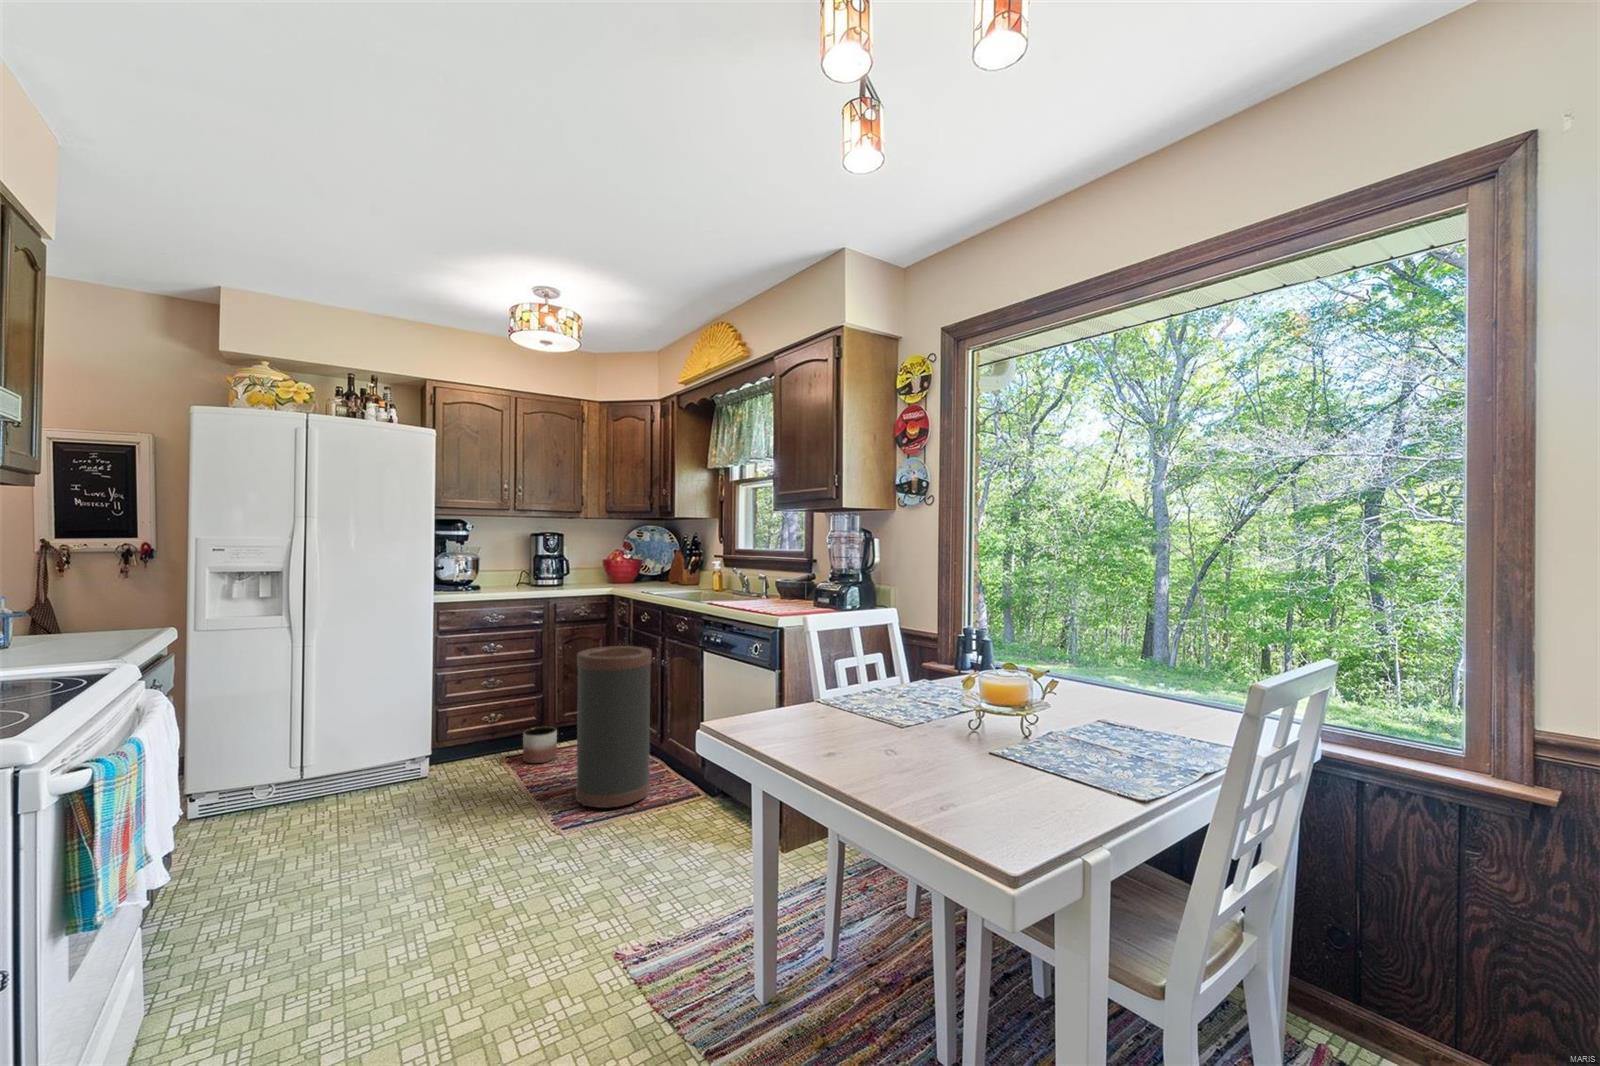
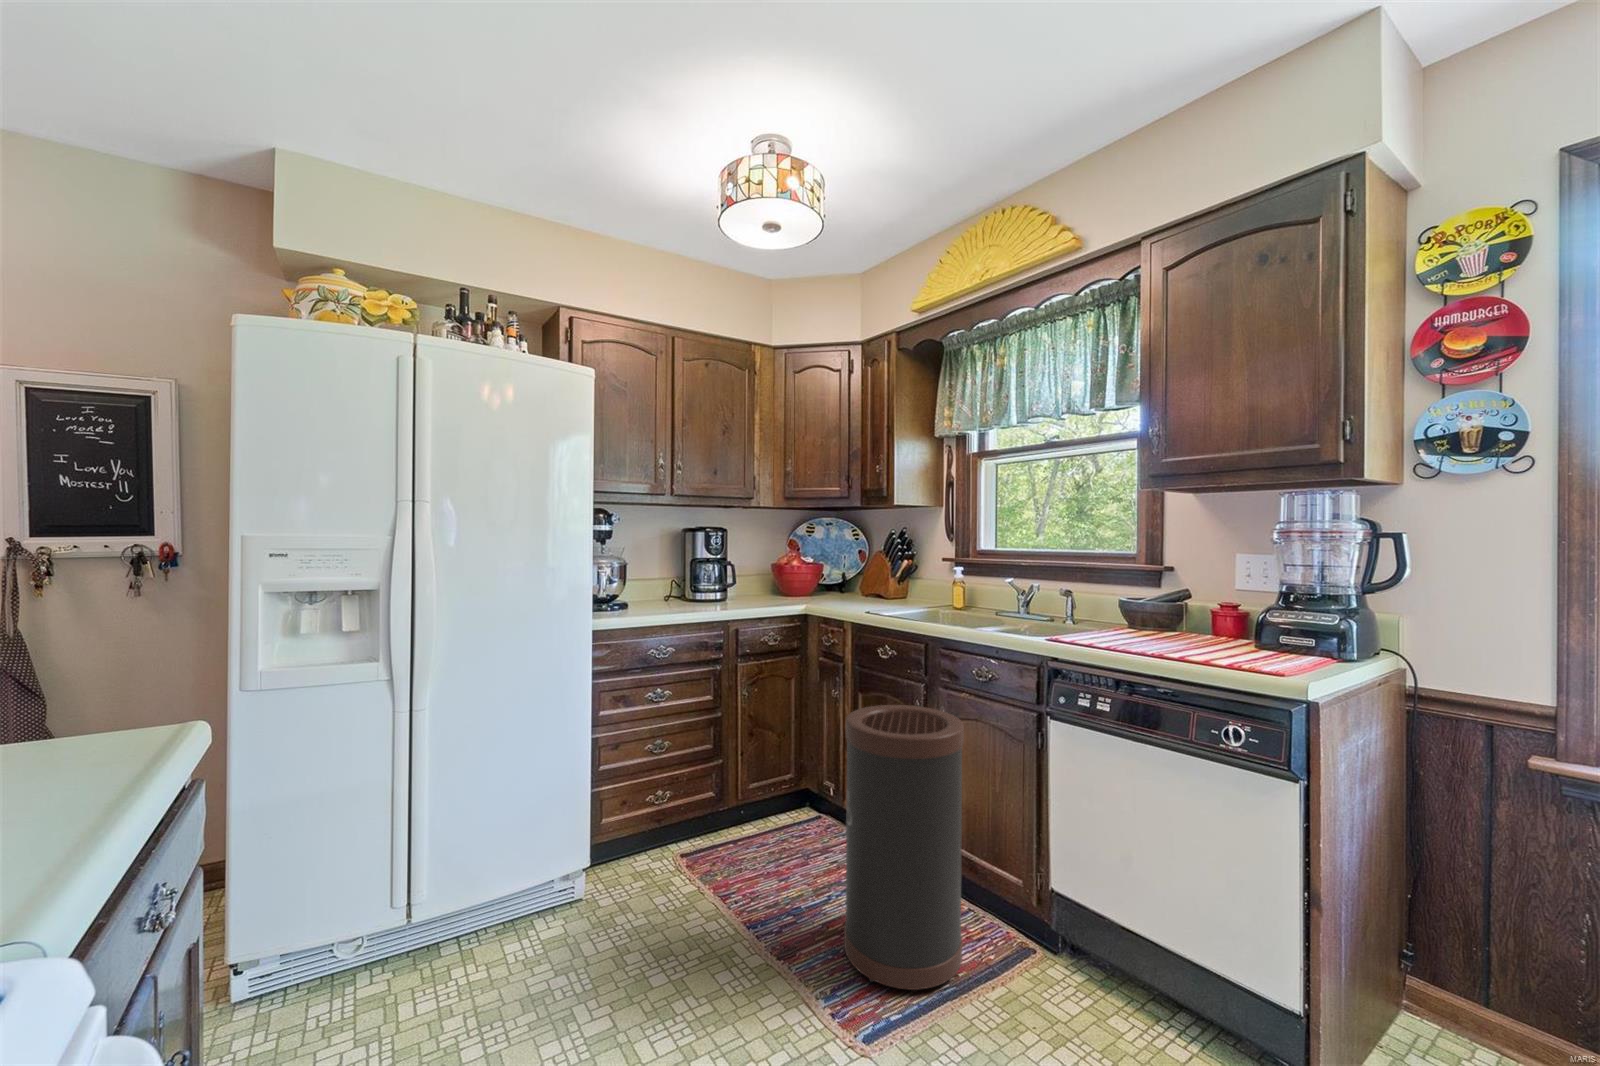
planter: present [523,727,557,763] -> none [714,810,760,871]

